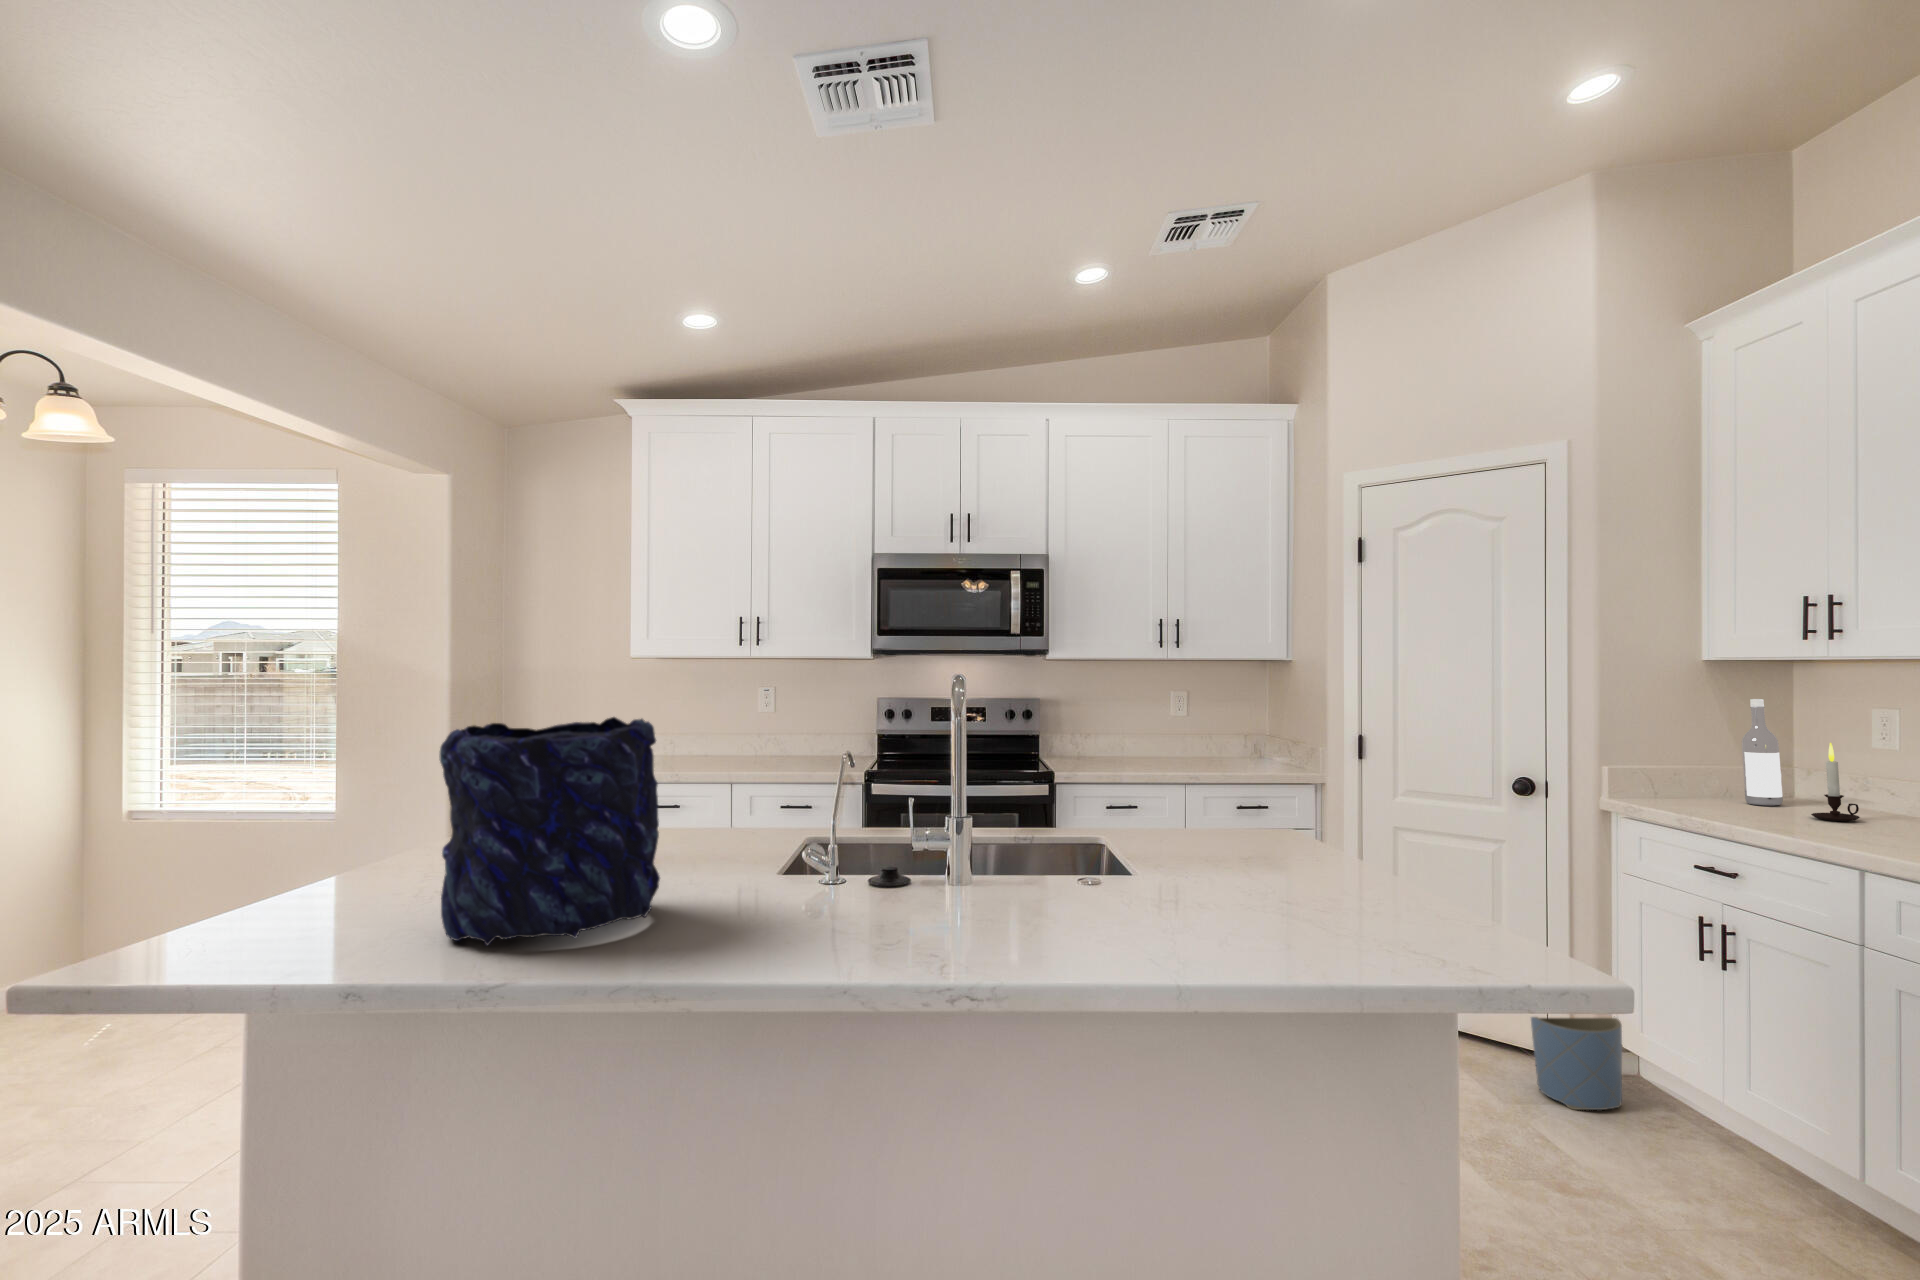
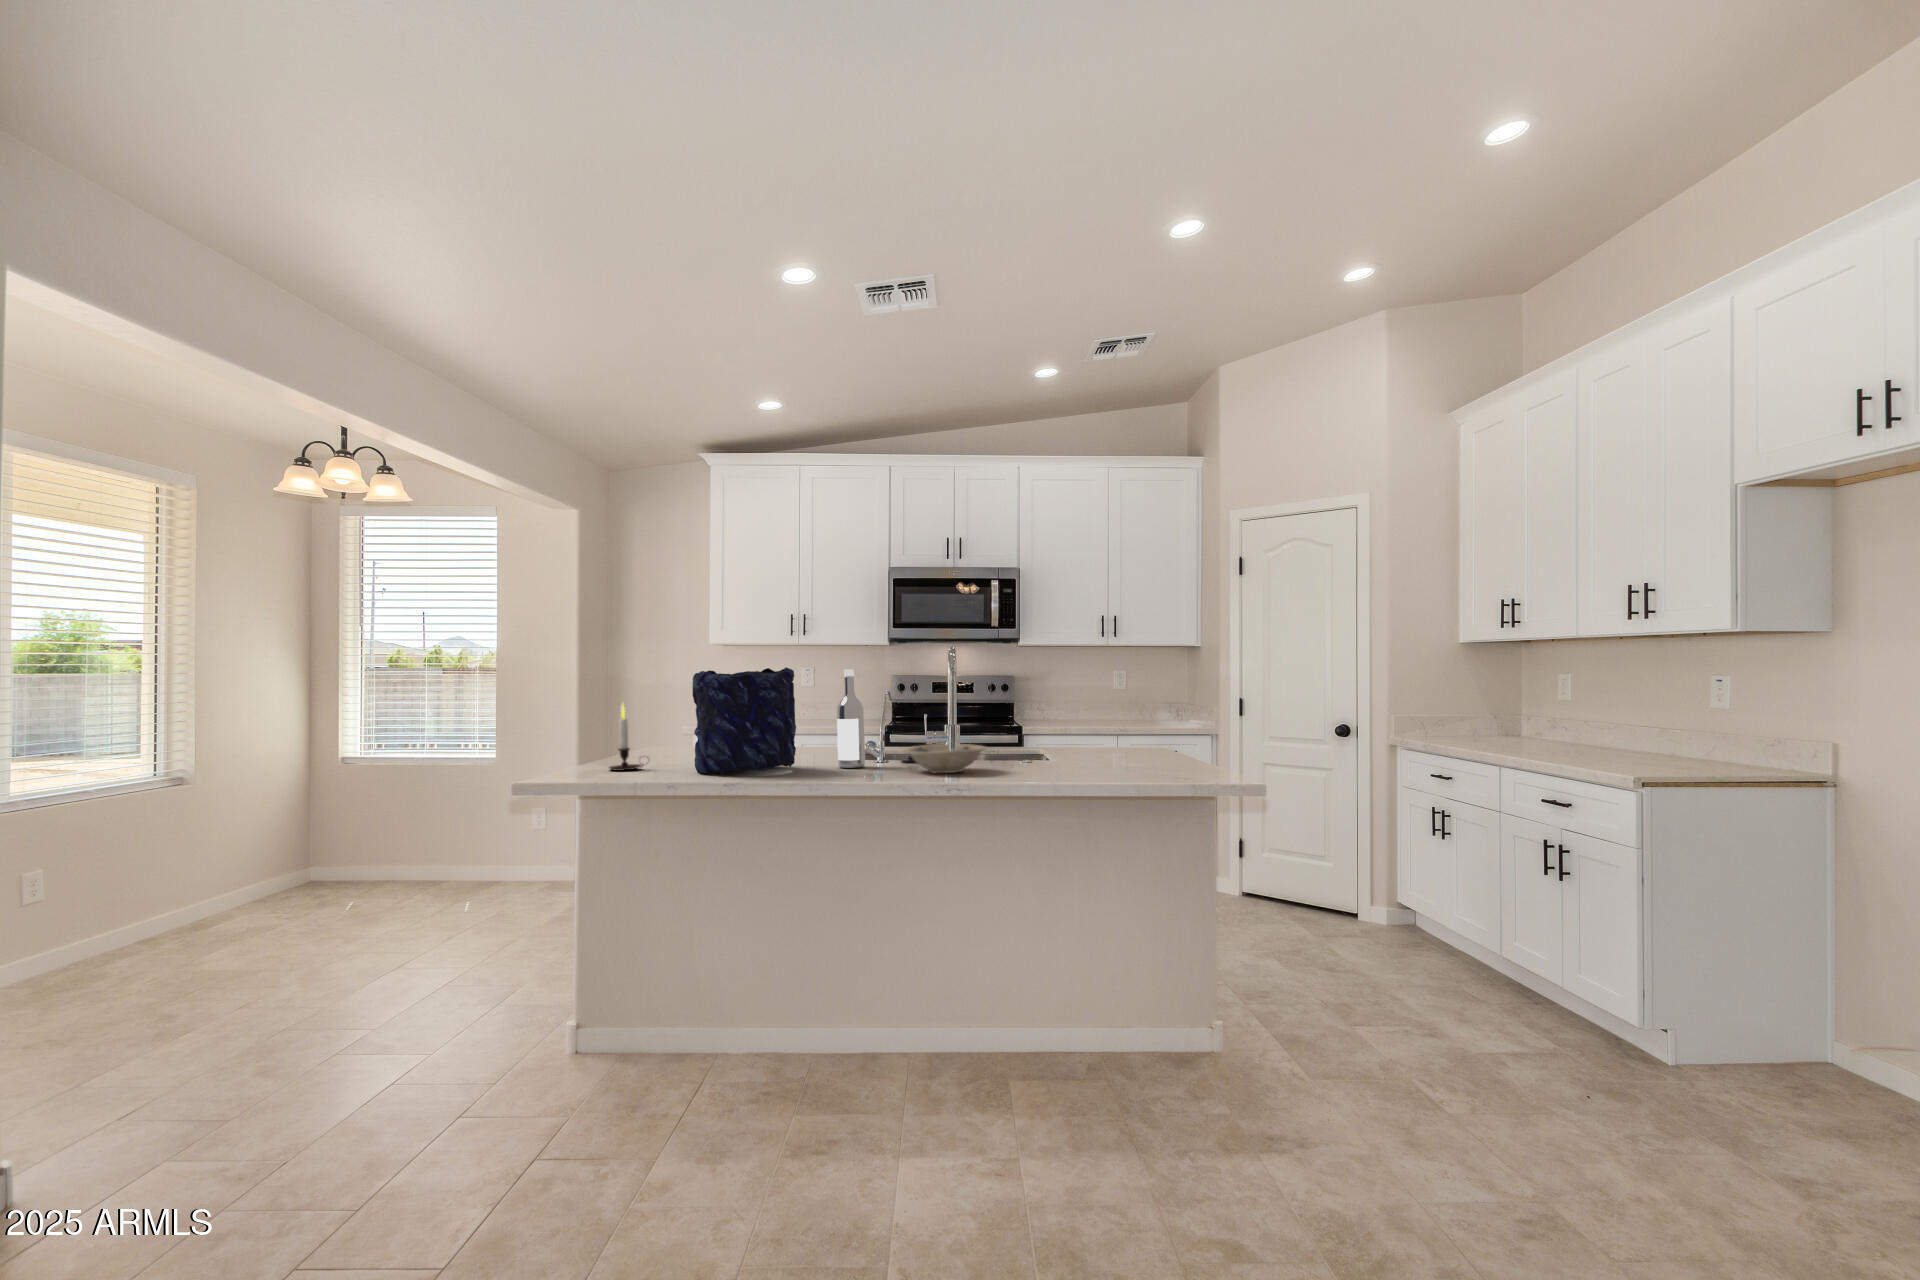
wine bottle: present [1742,699,1783,806] -> present [837,669,865,768]
candle: present [1811,743,1860,821] -> present [609,705,648,771]
bowl: none [867,861,1035,935] -> present [903,744,986,773]
planter: present [1531,1017,1622,1110] -> none [1338,876,1394,940]

